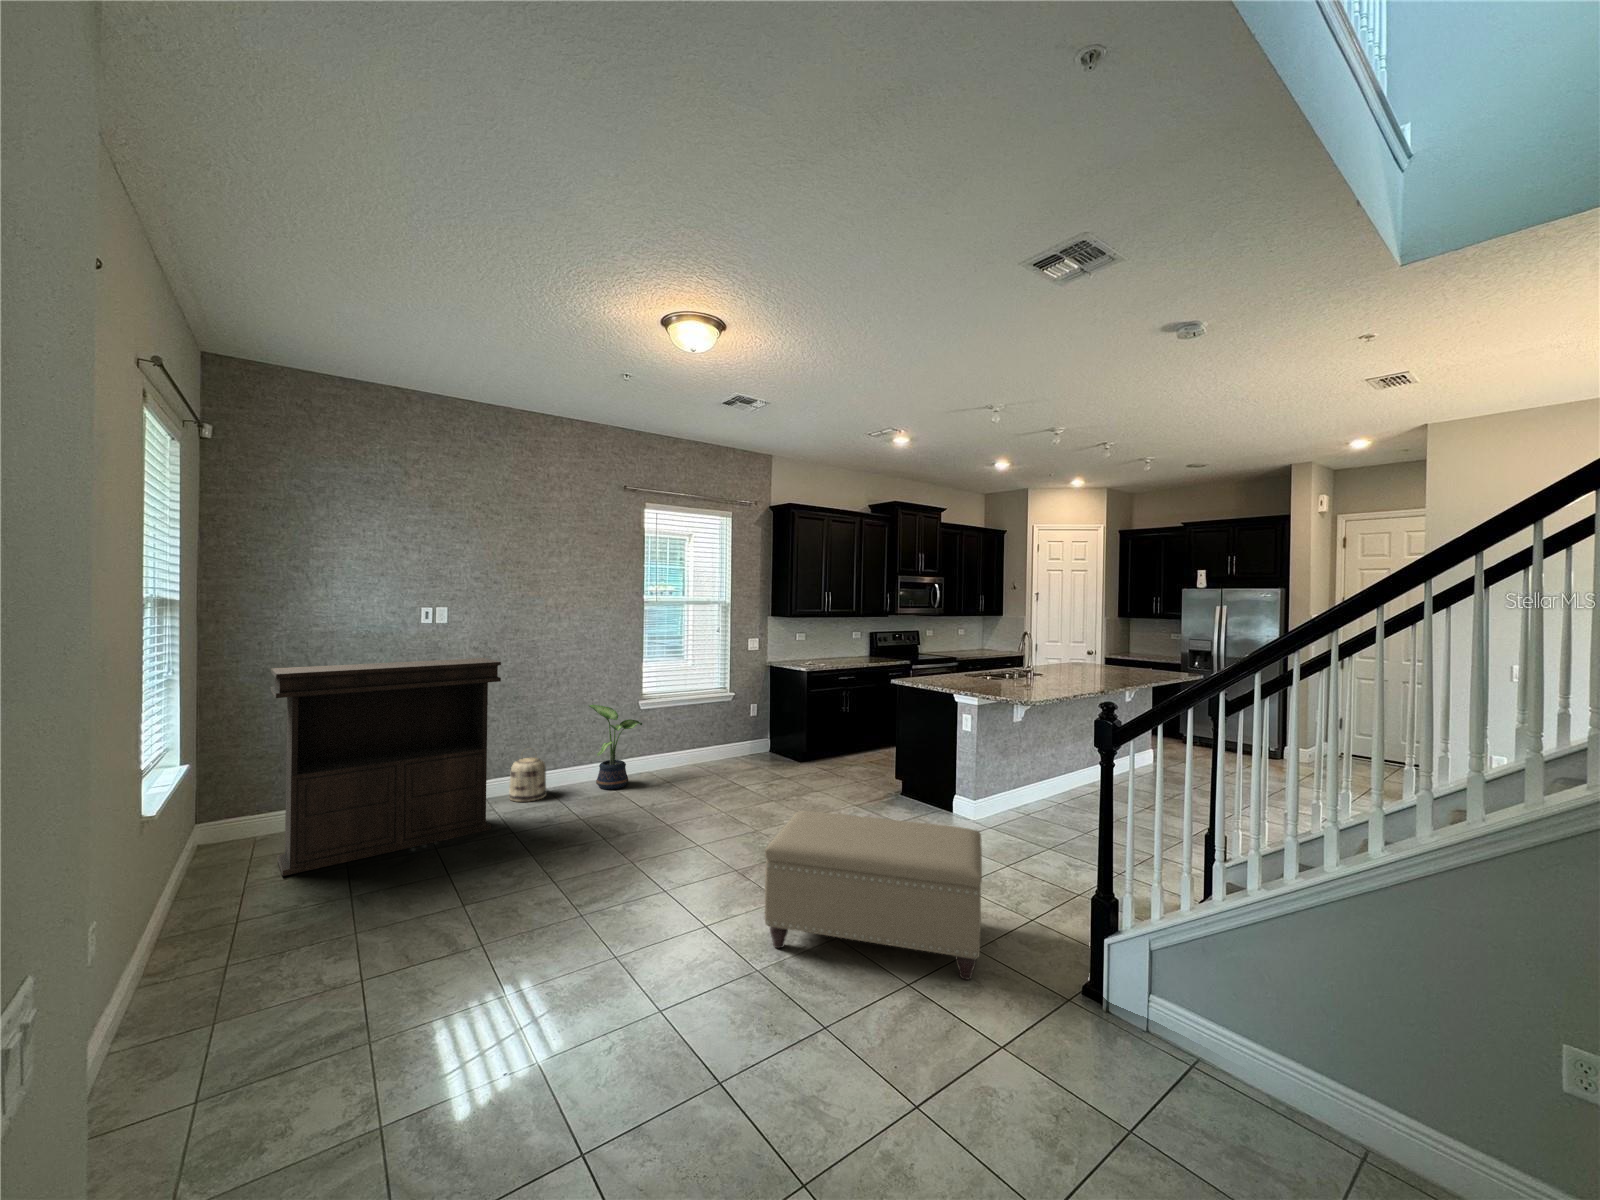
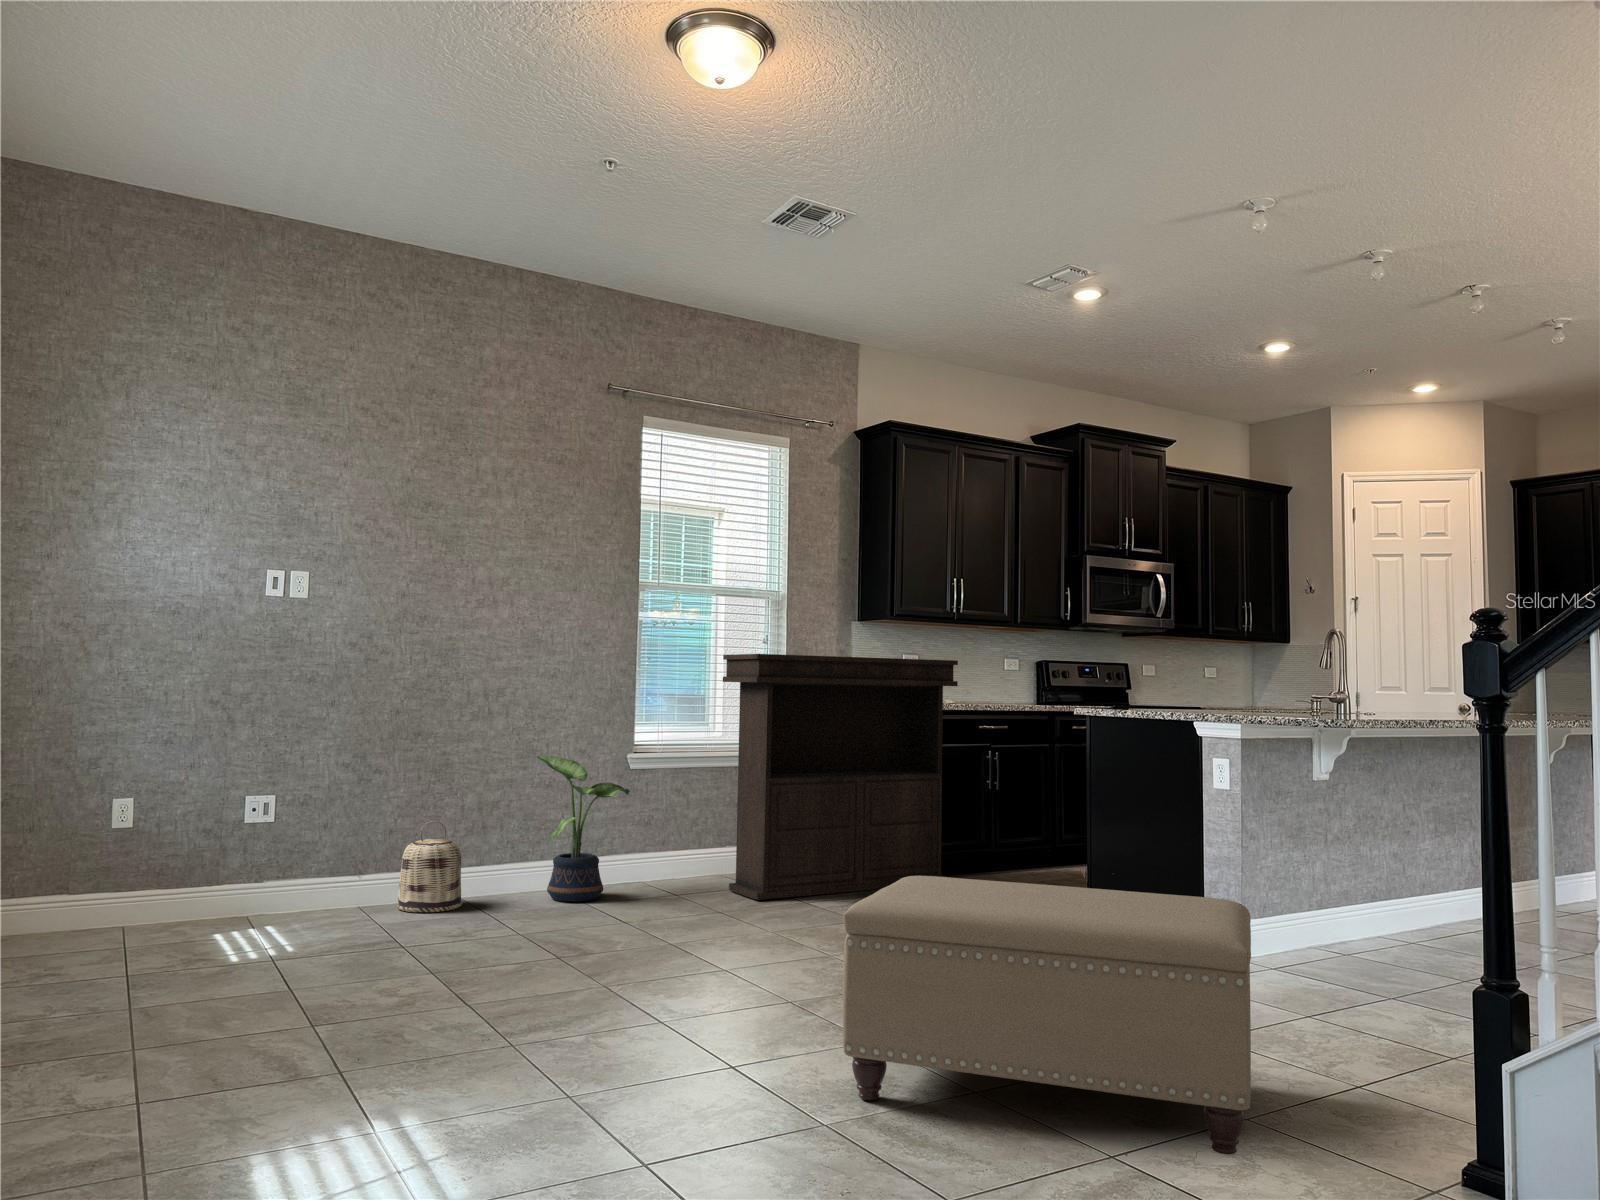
console table: present [271,658,501,876] -> present [723,654,958,900]

